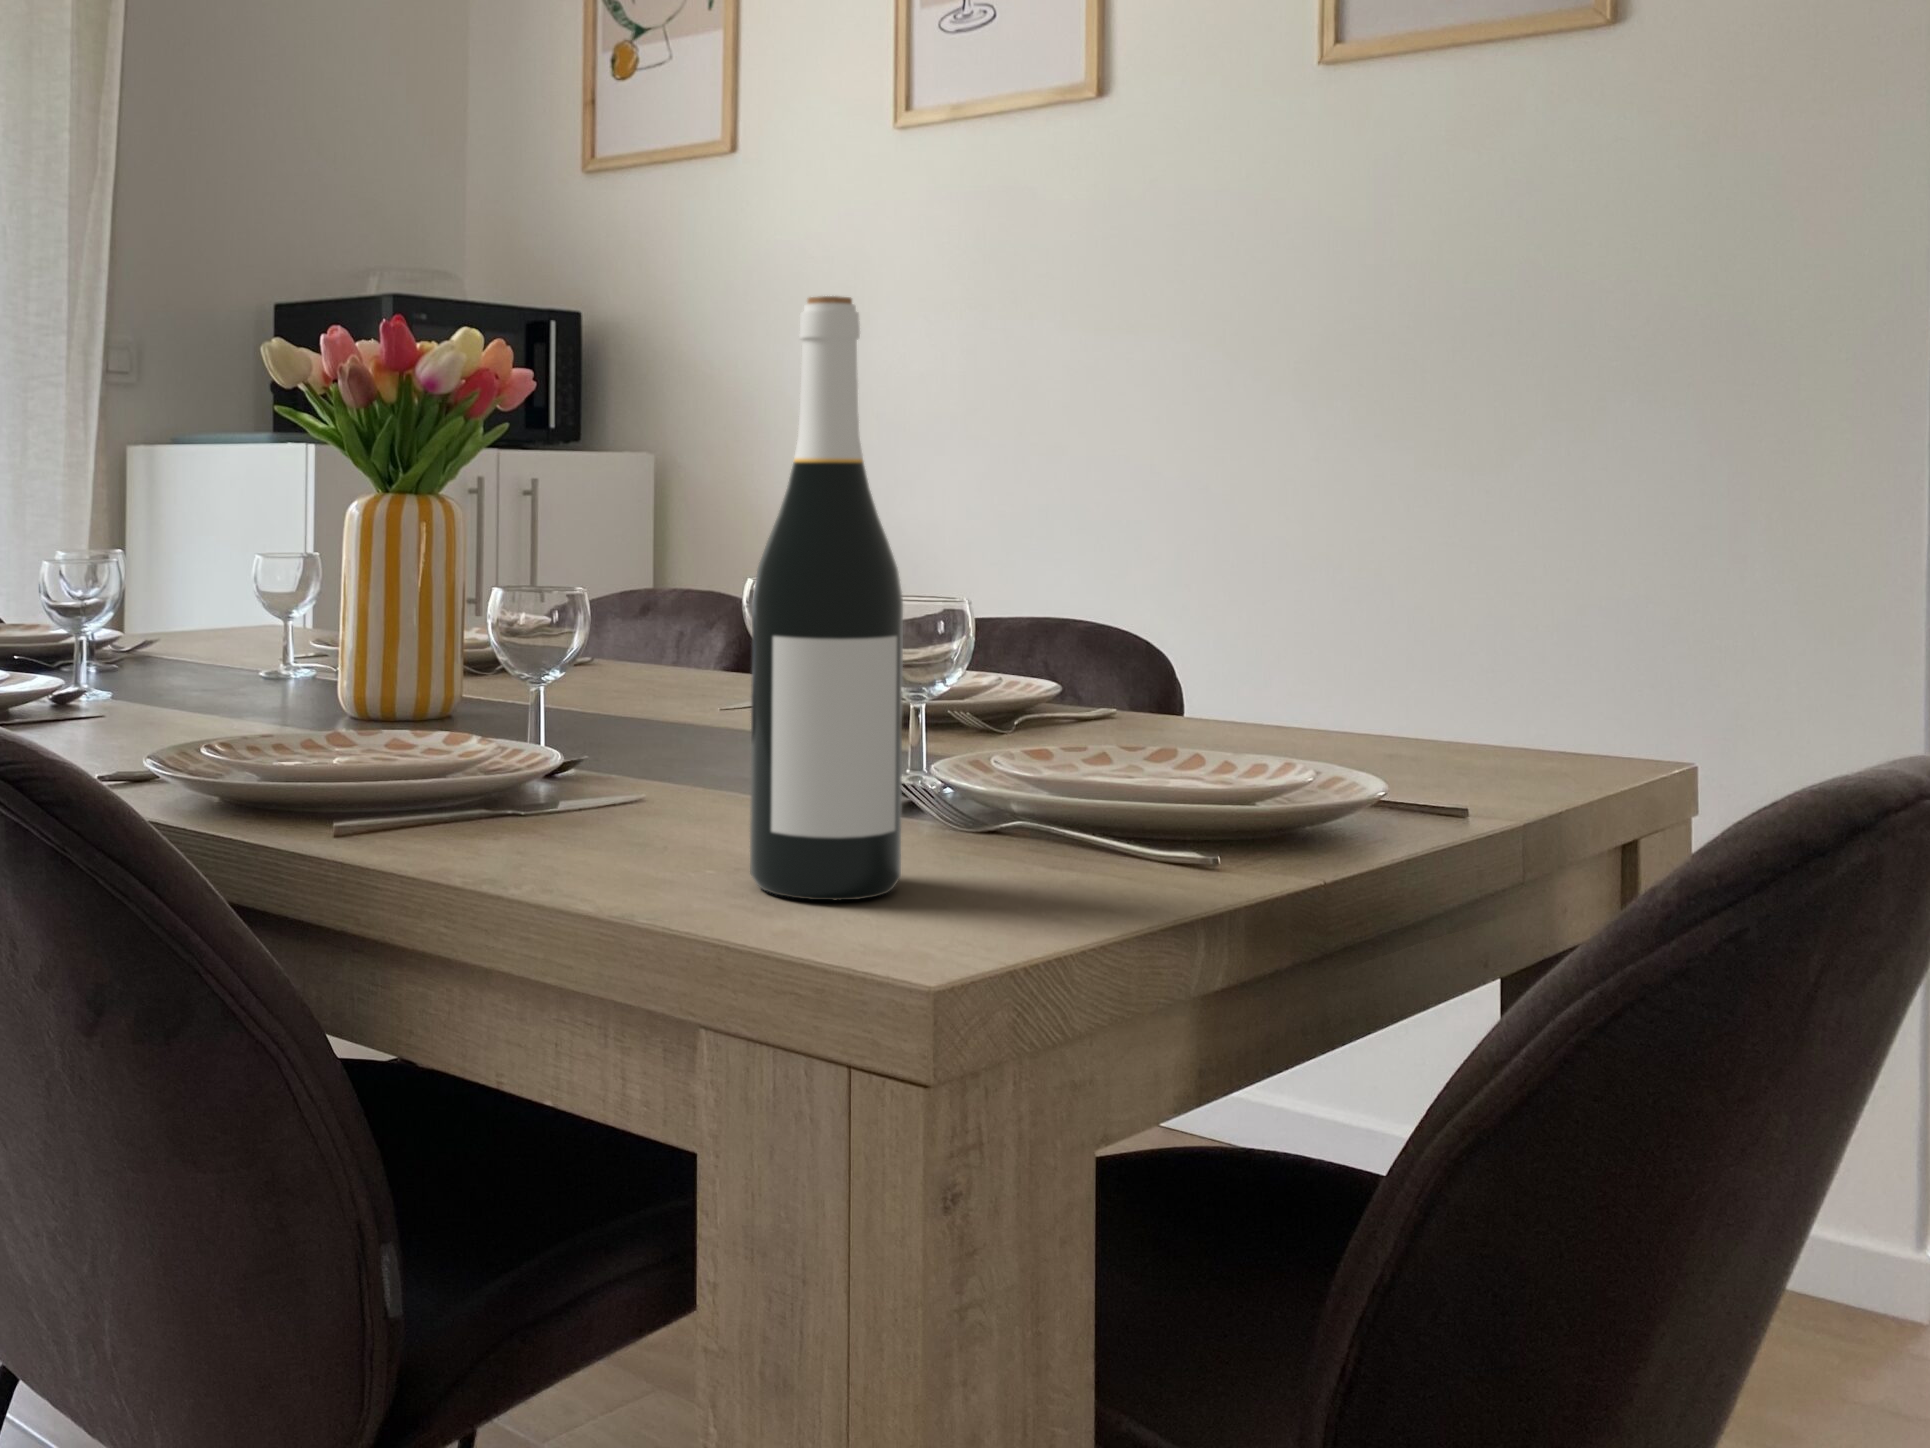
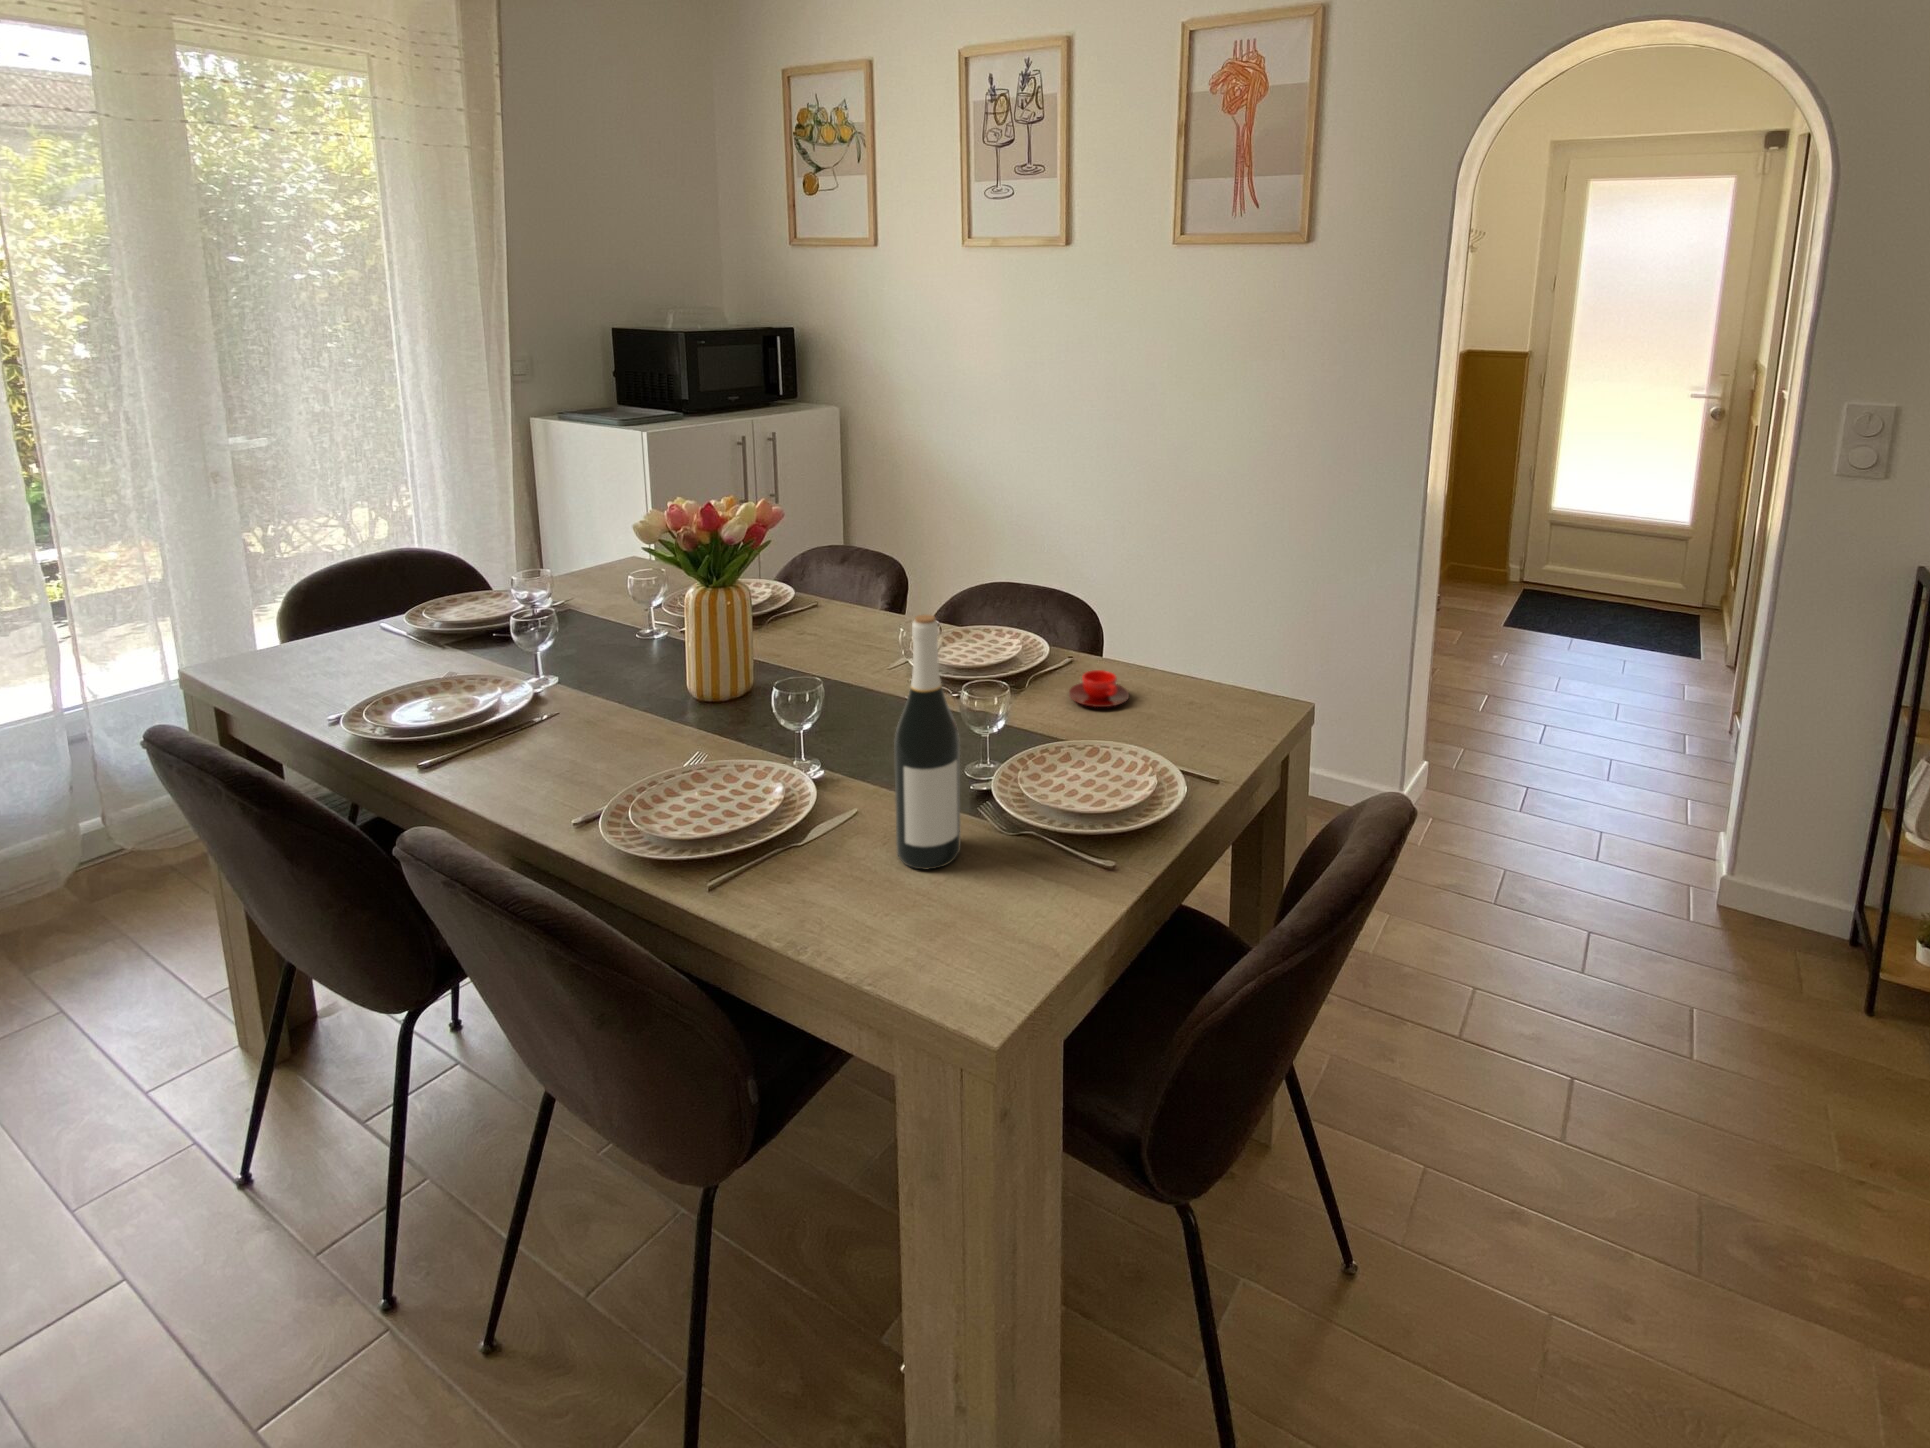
teacup: none [1137,695,1279,756] -> present [1069,670,1129,707]

